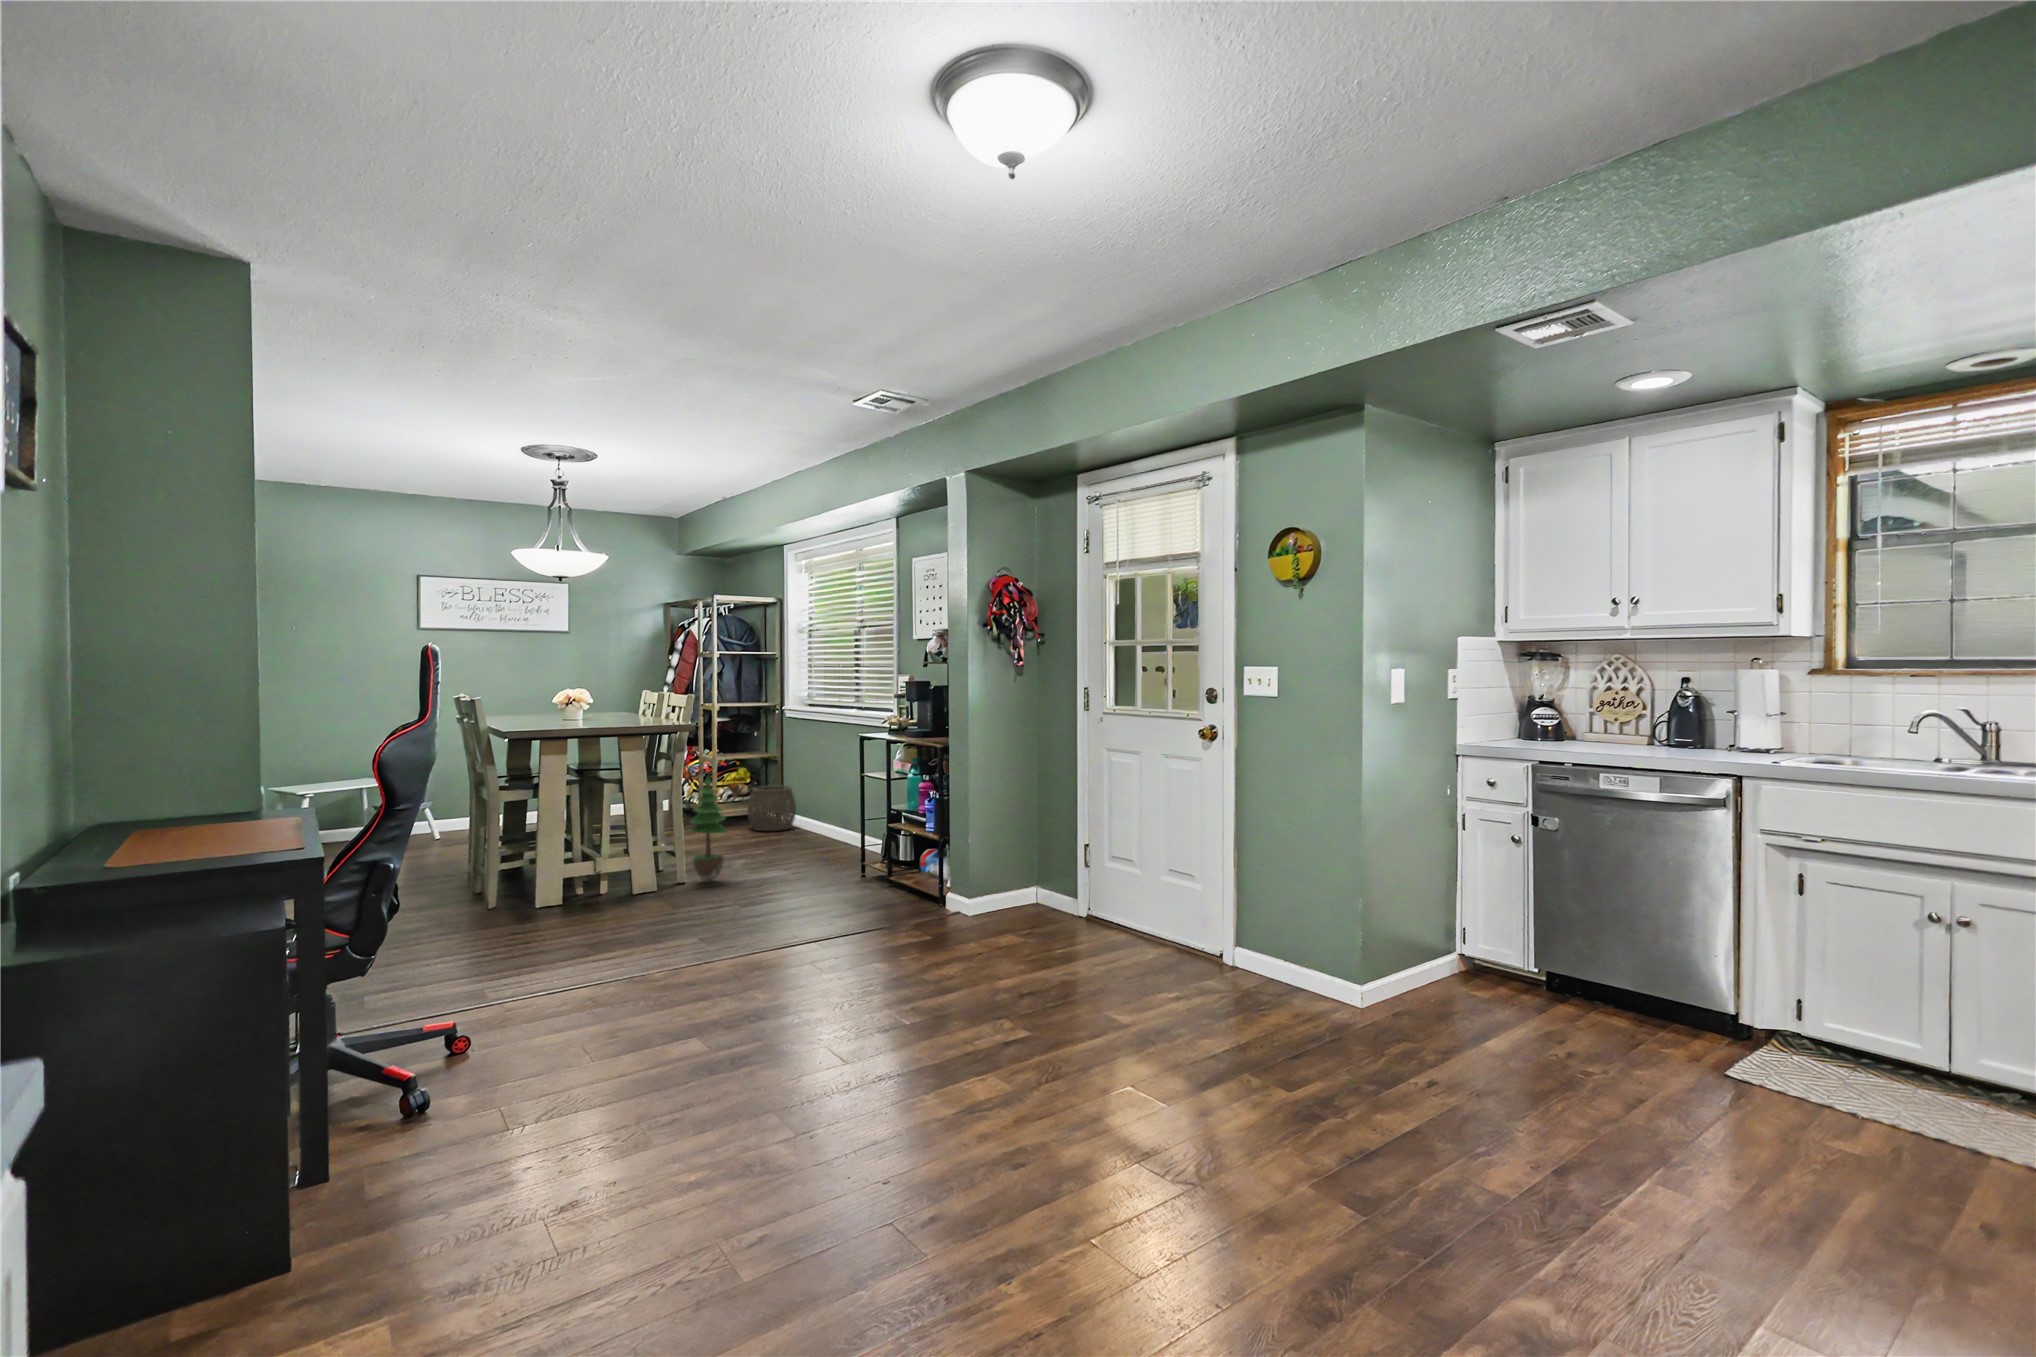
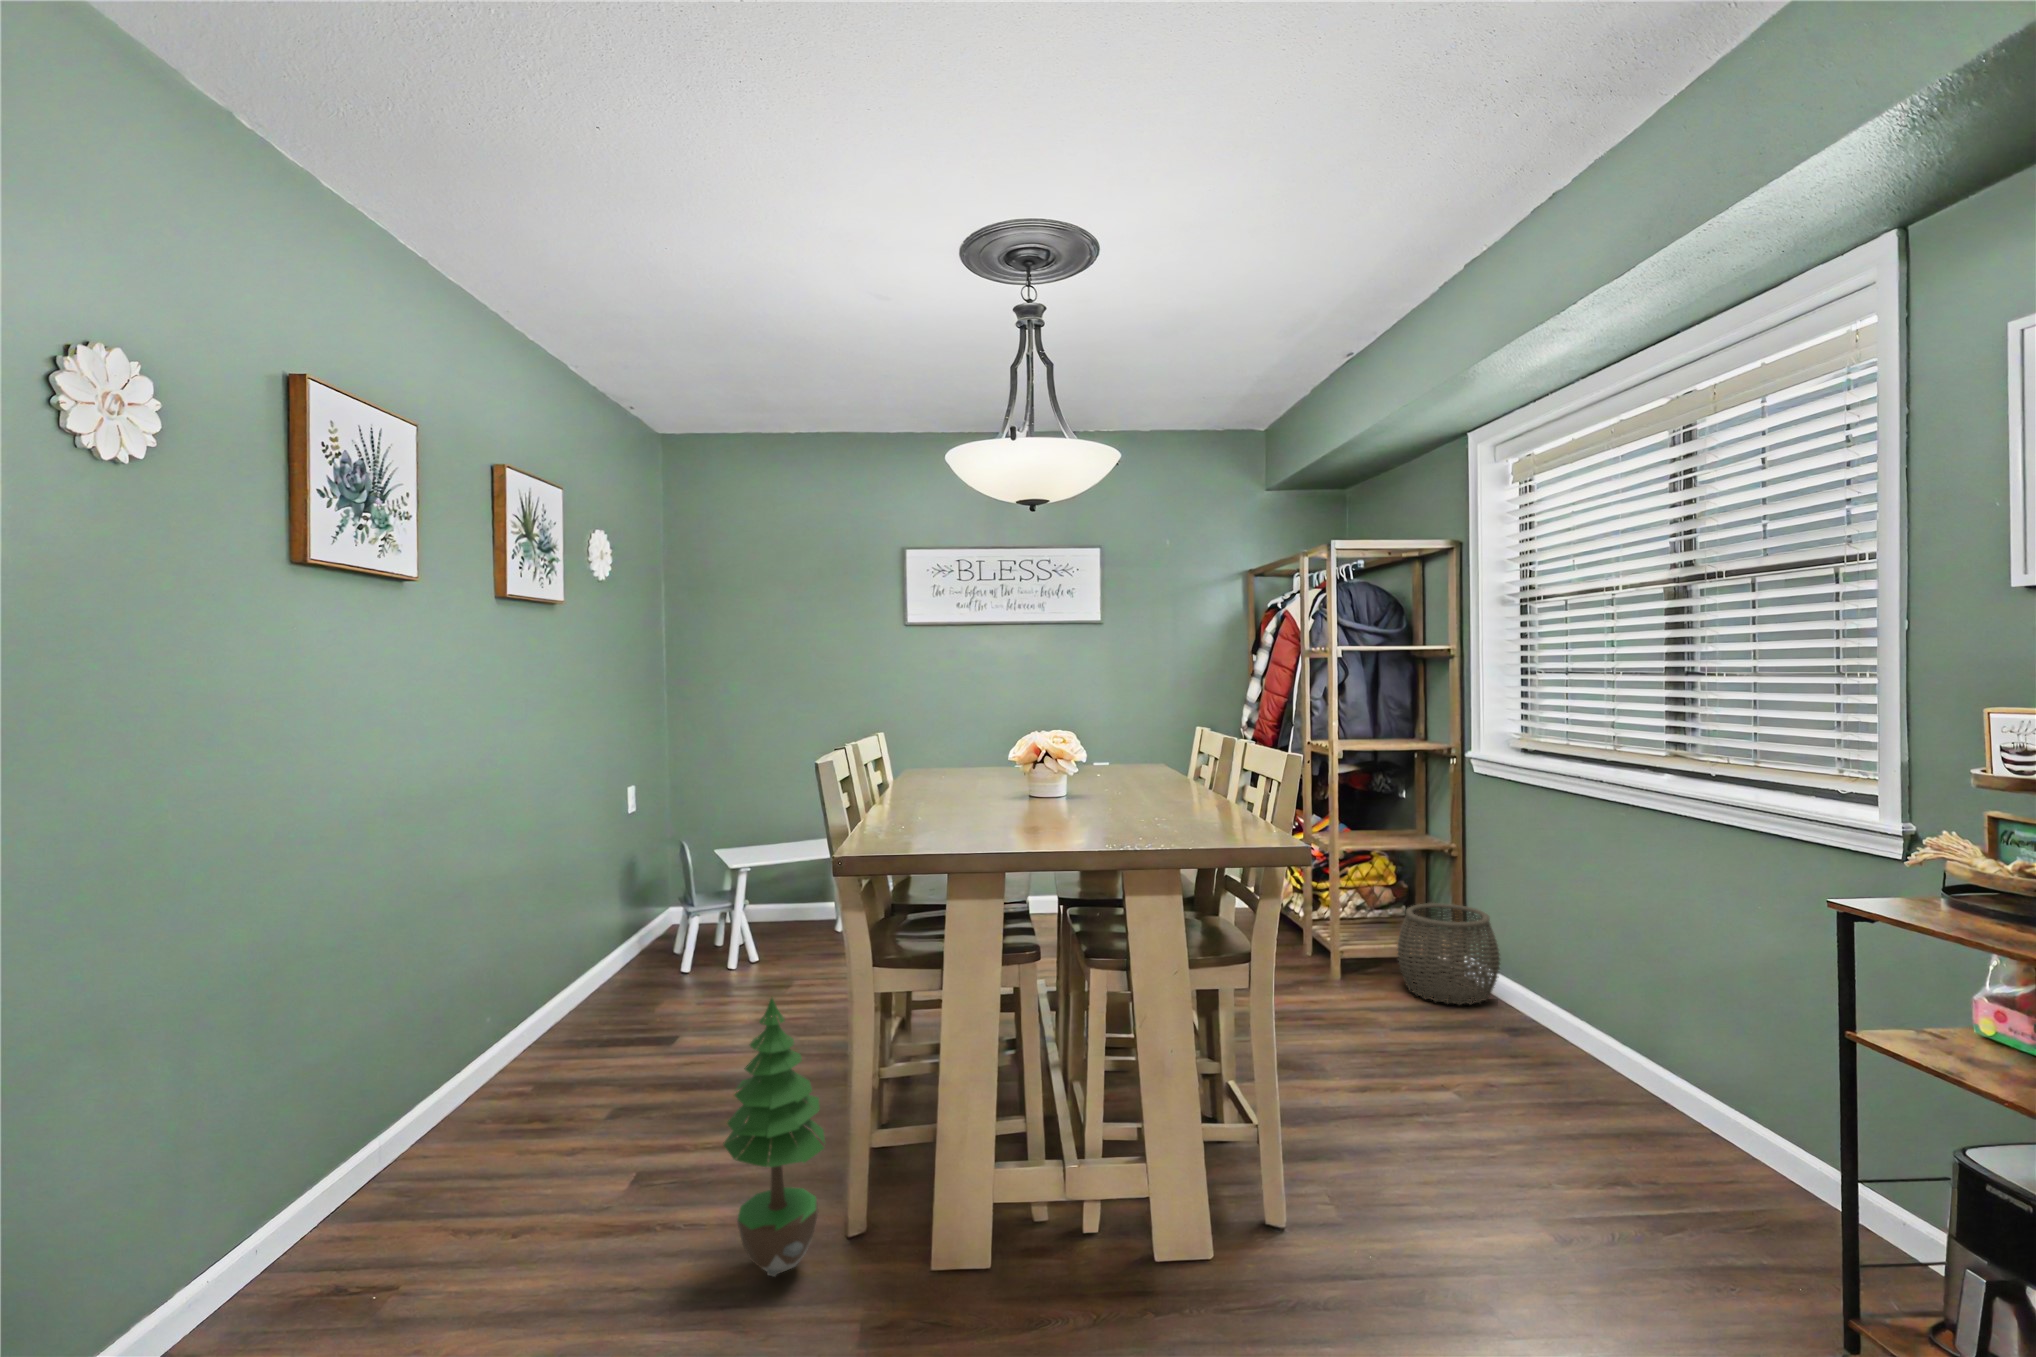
potted tree: present [689,776,727,882] -> present [723,998,825,1276]

